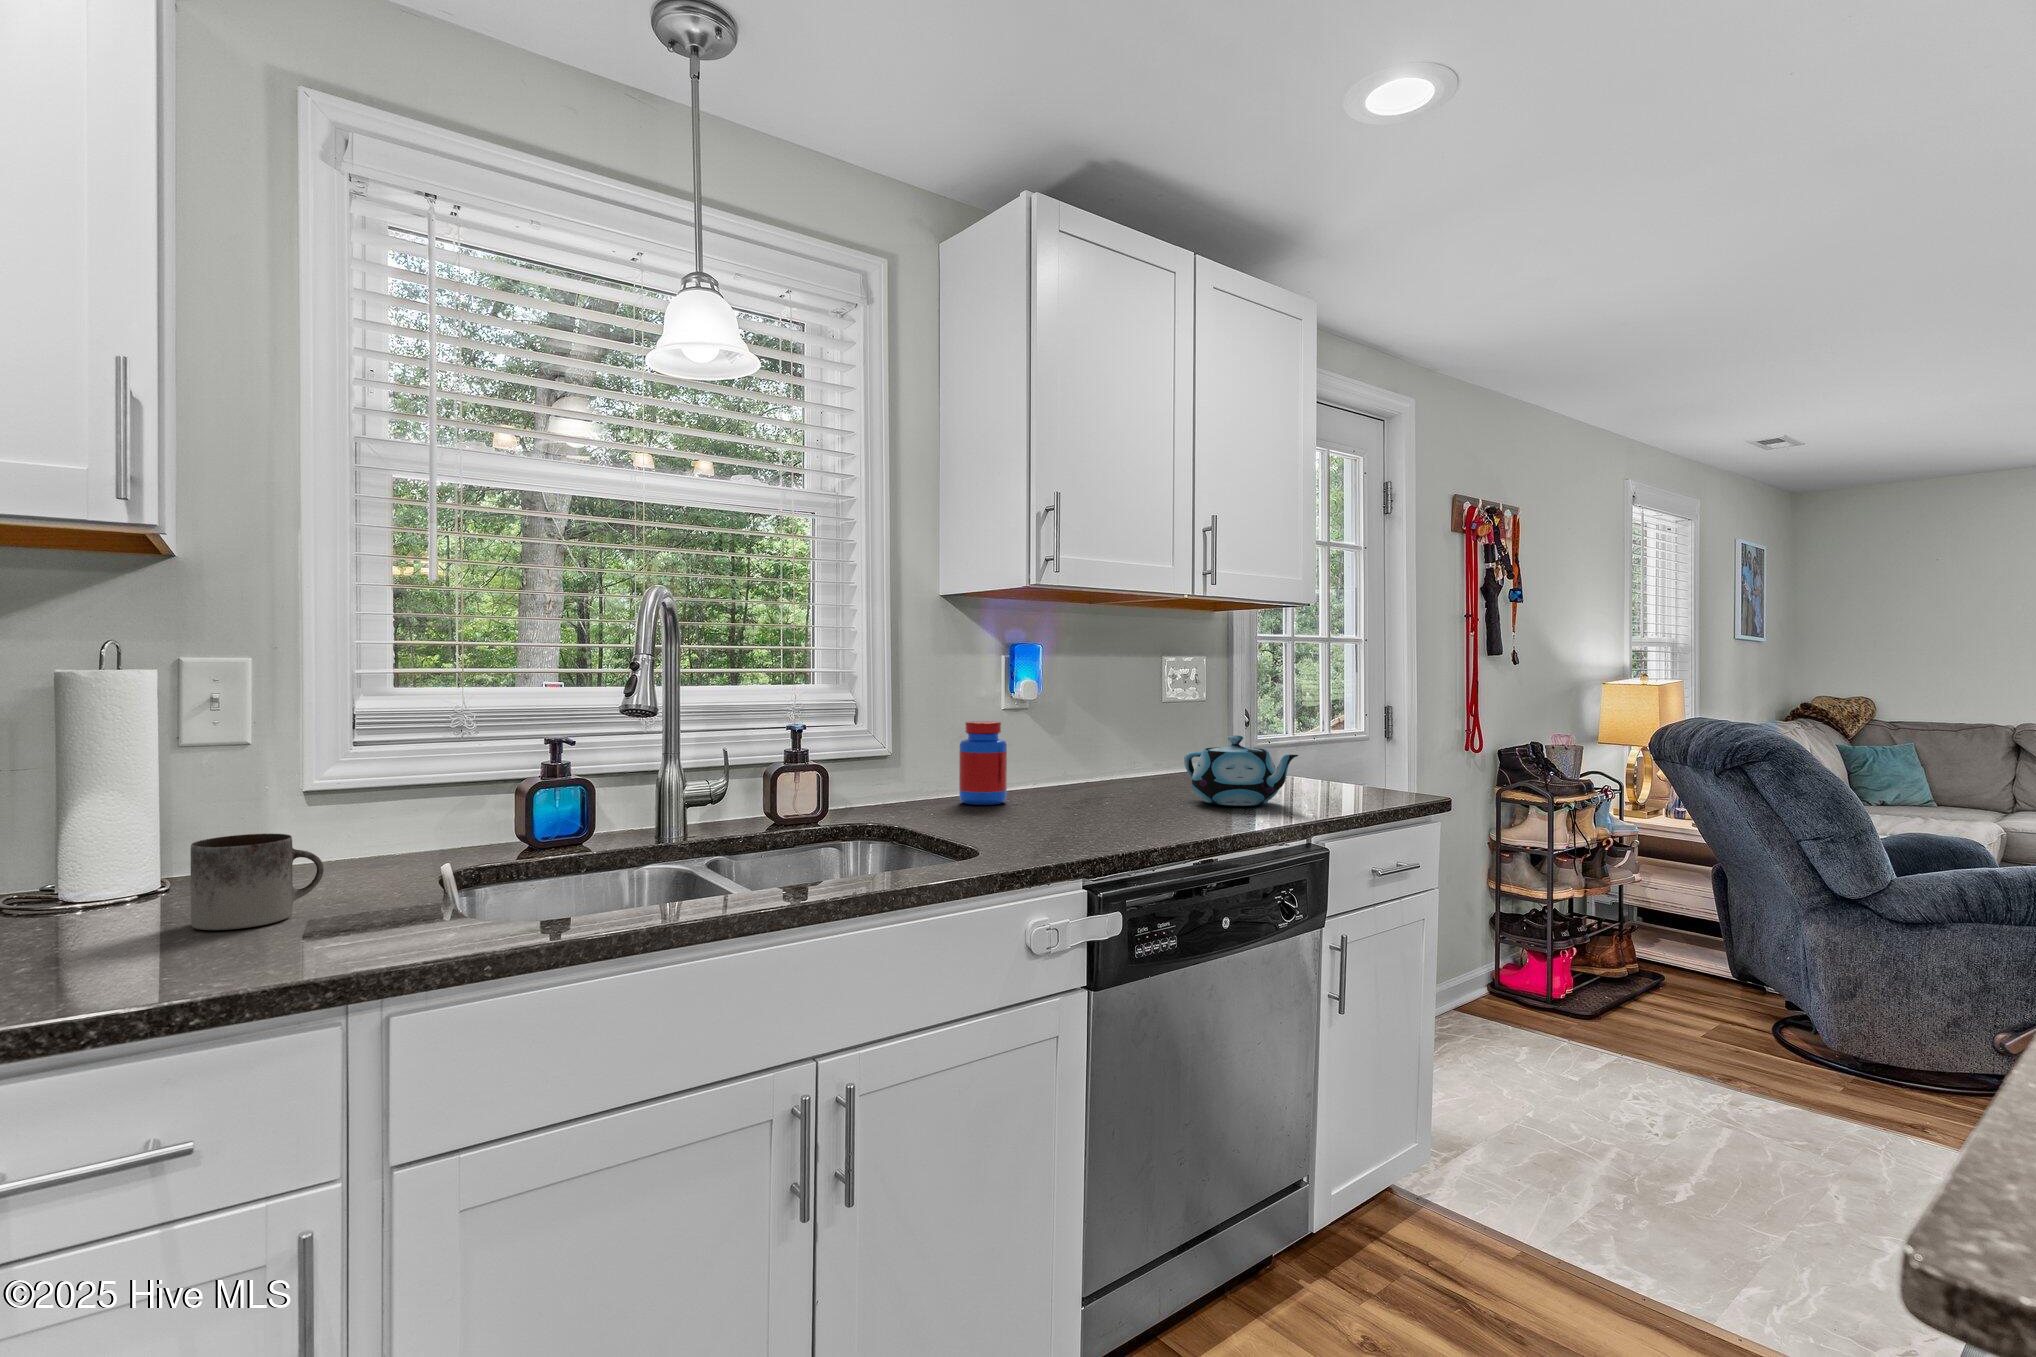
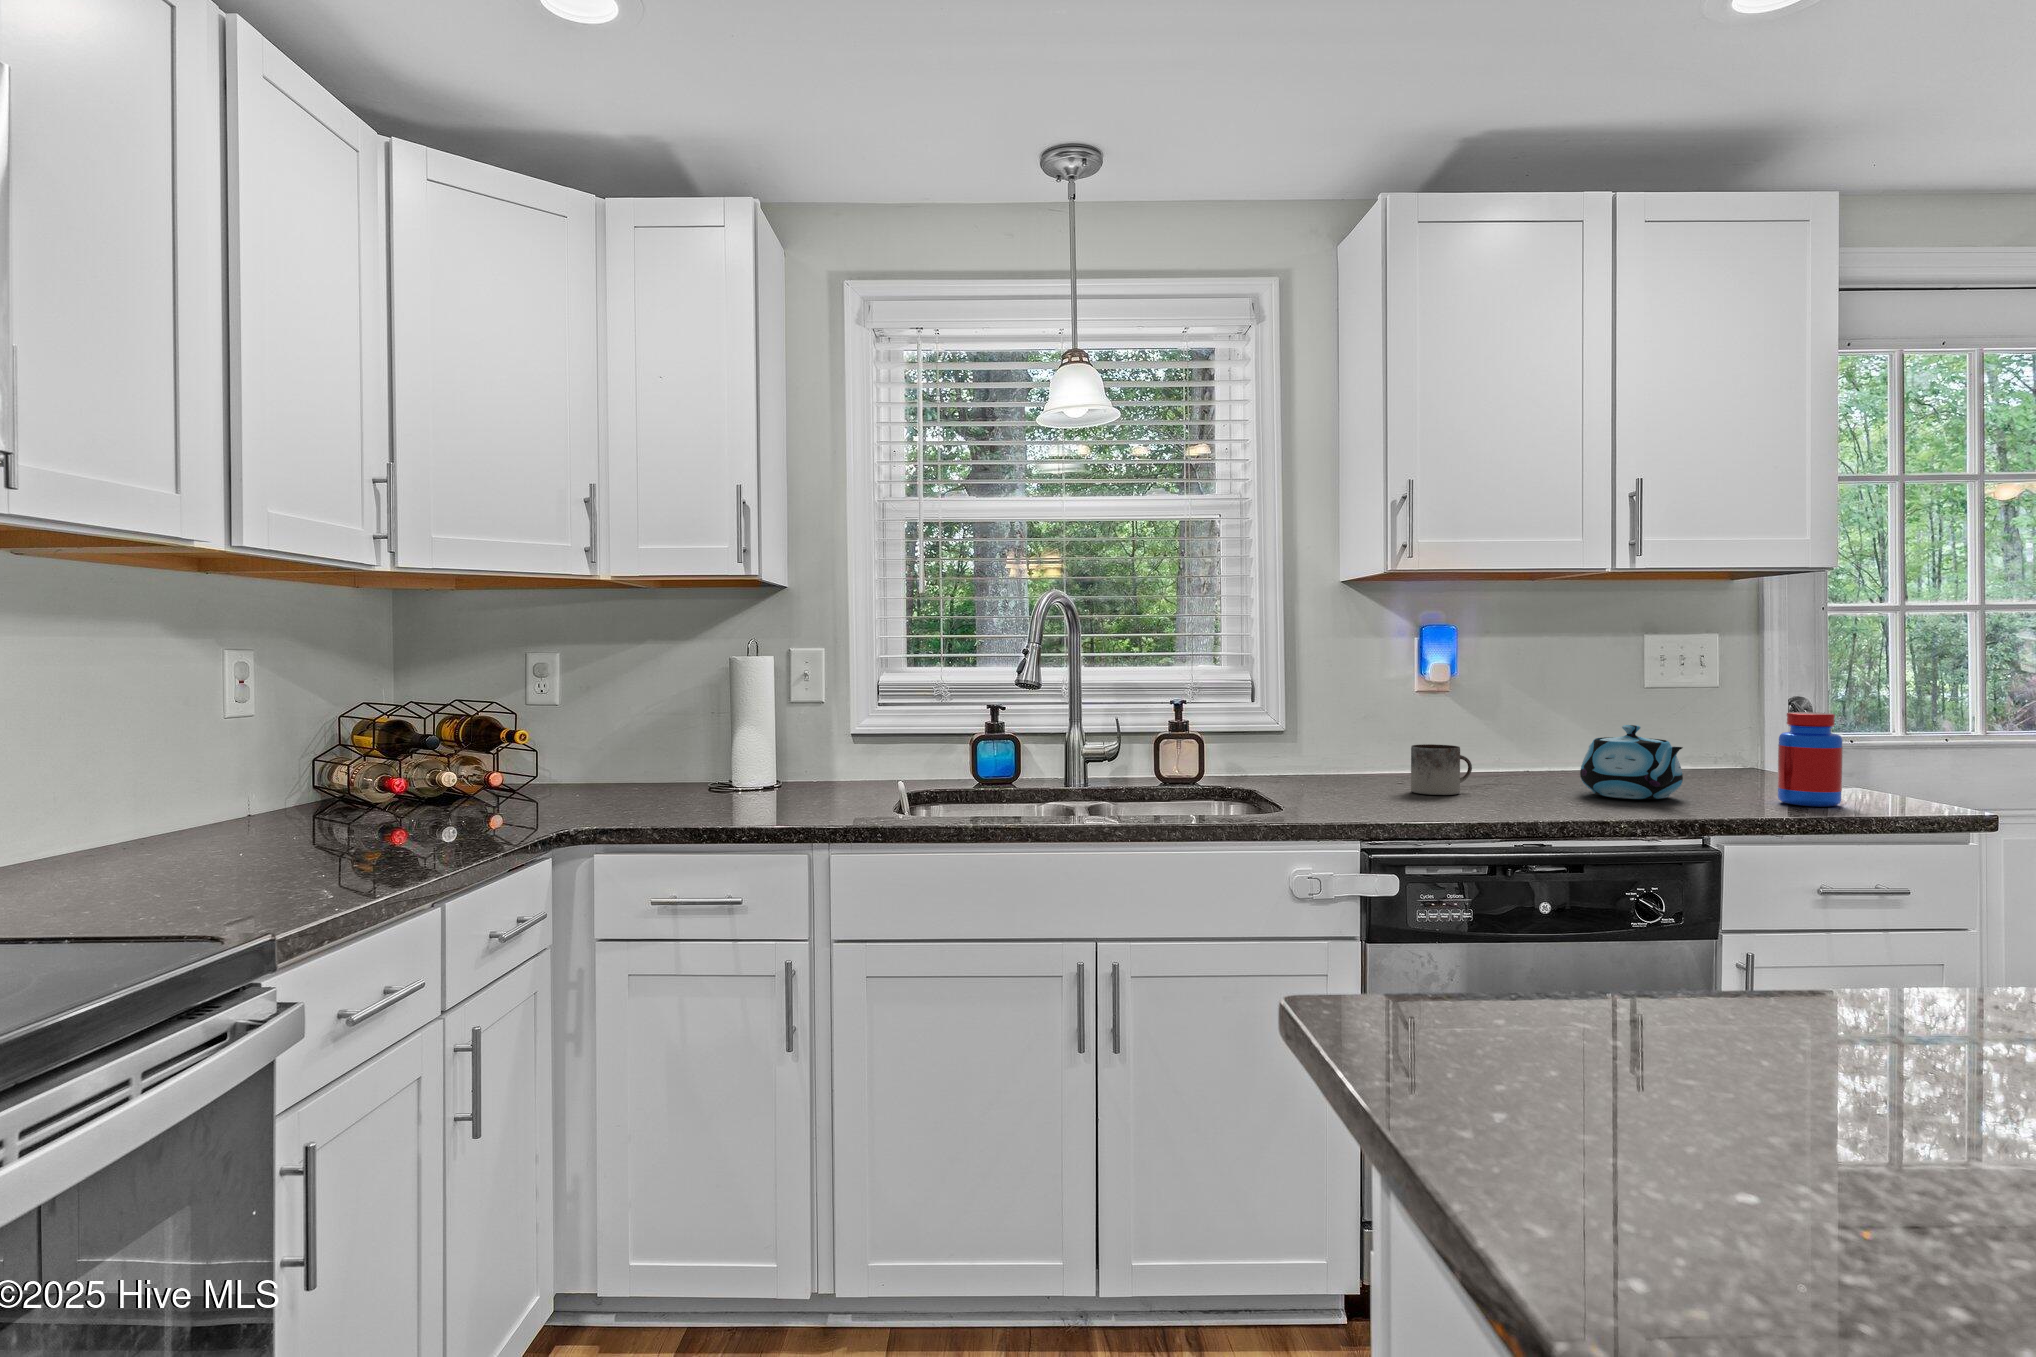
jar: present [959,721,1007,805] -> present [1778,712,1843,807]
mug: present [191,834,324,930] -> present [1411,744,1472,795]

